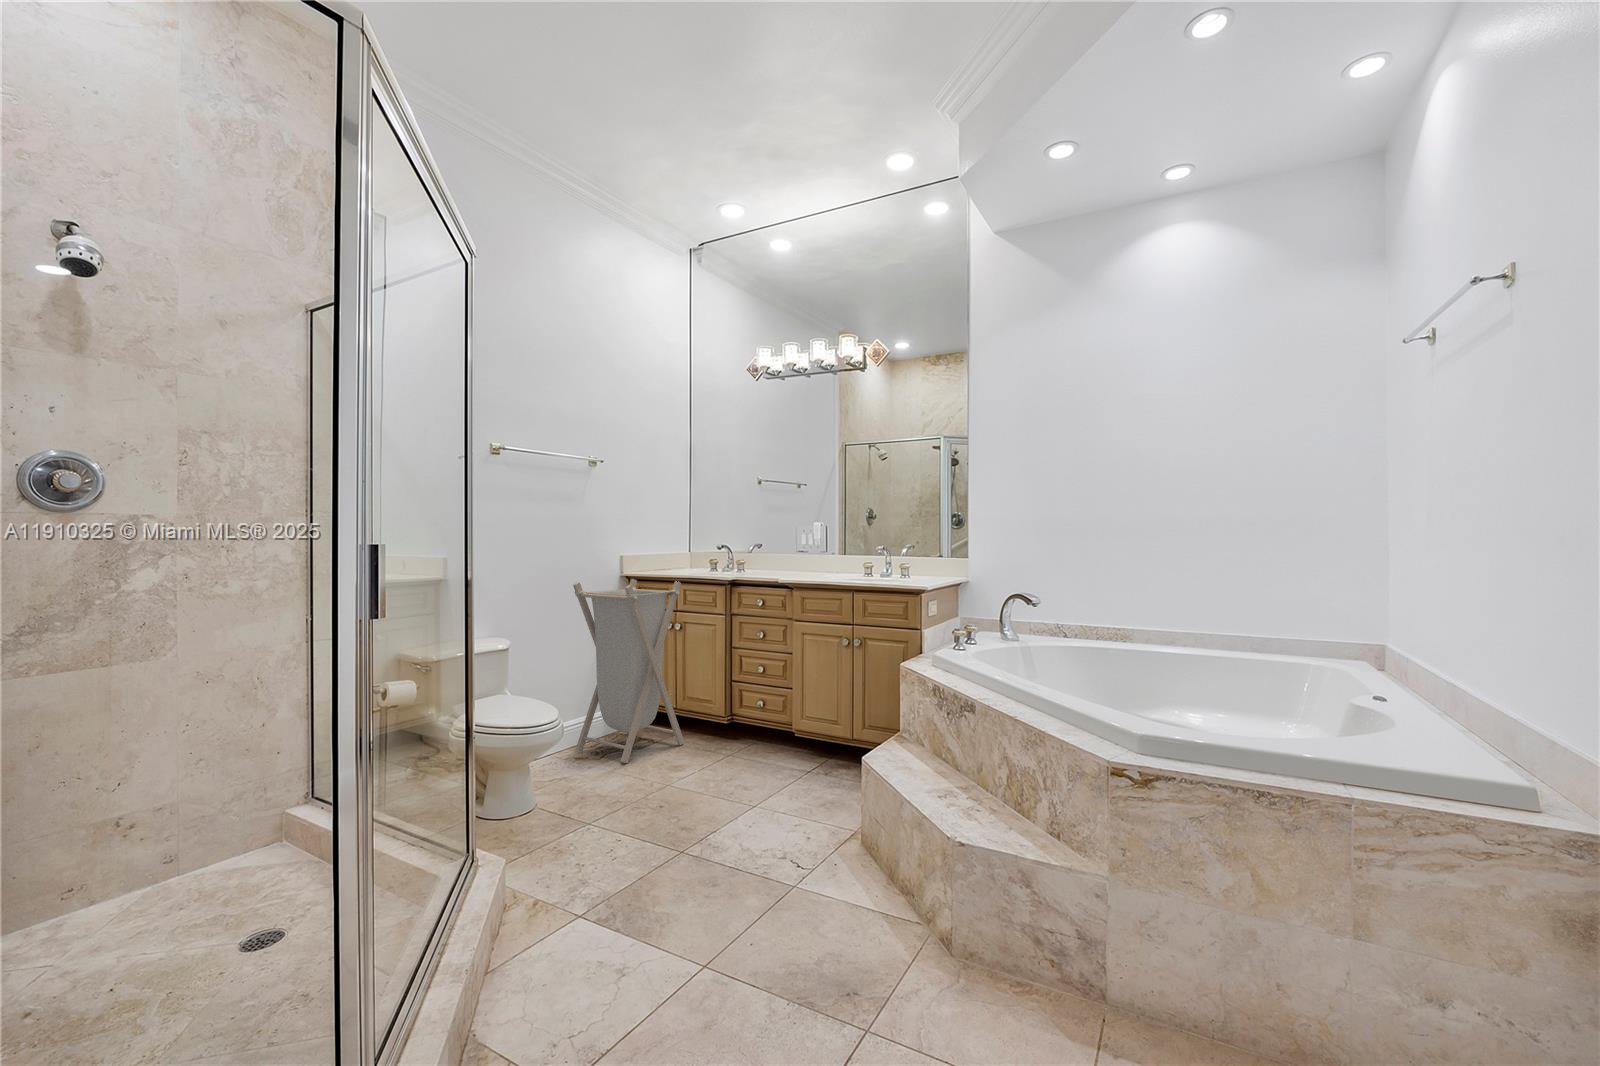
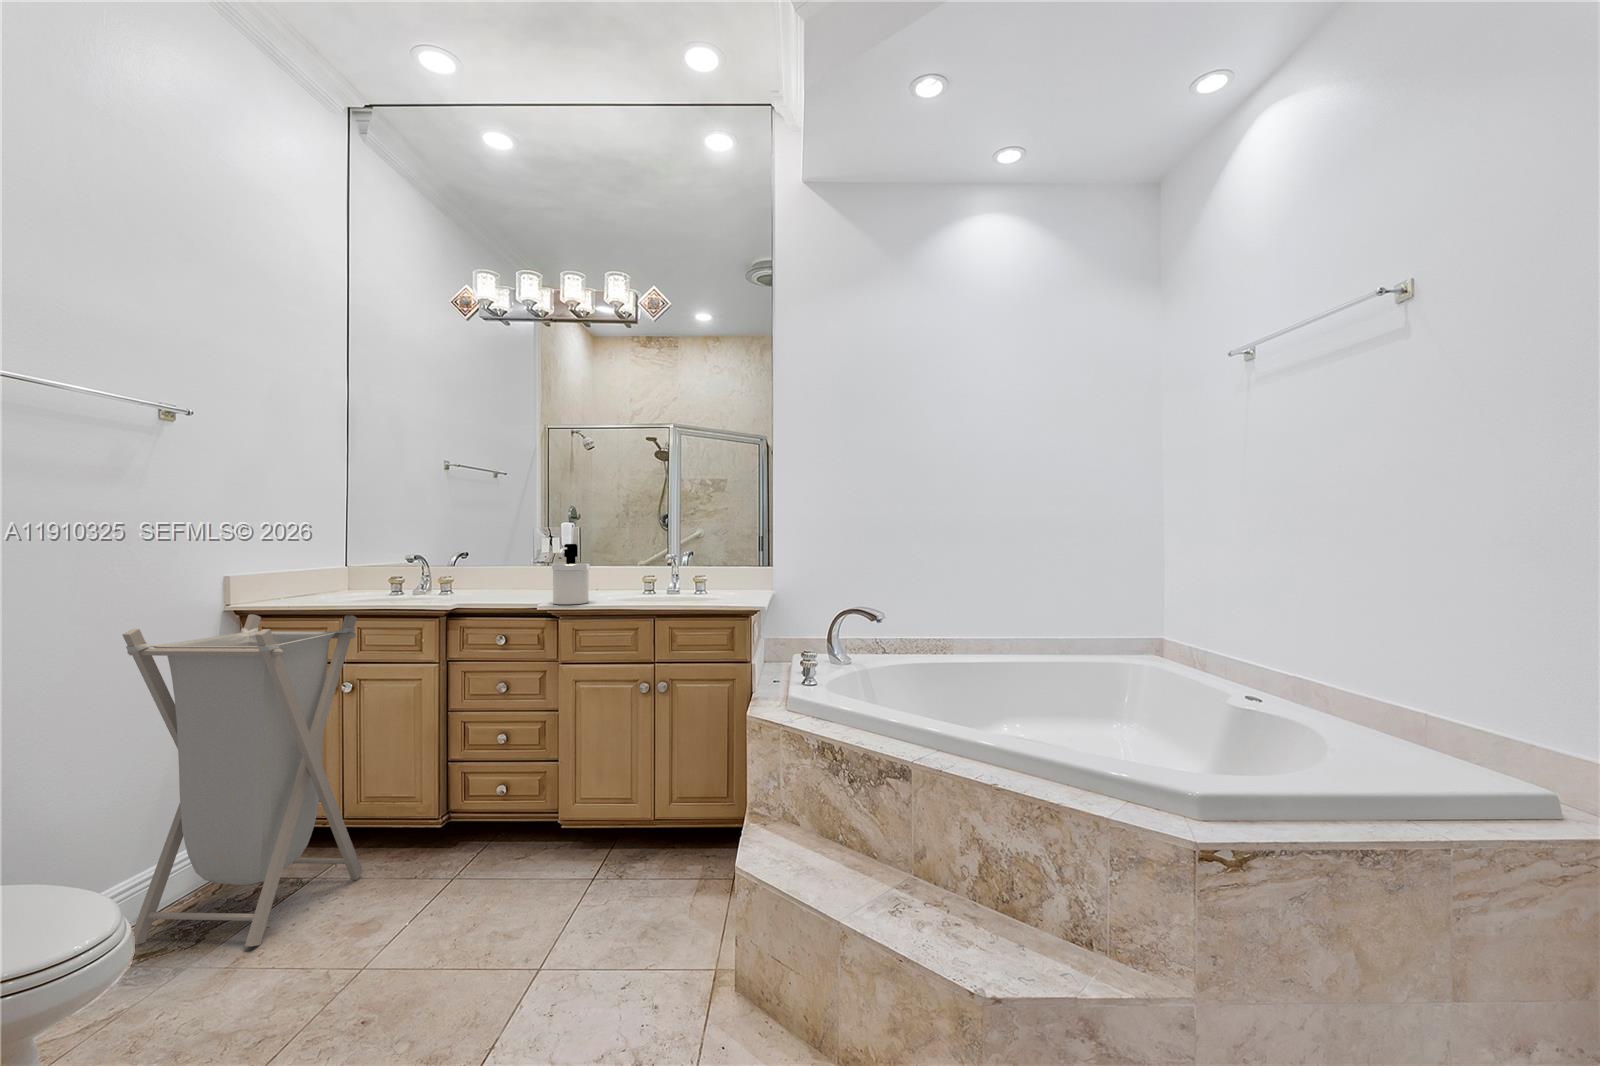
soap dispenser: none [793,538,818,581] -> present [552,544,590,604]

